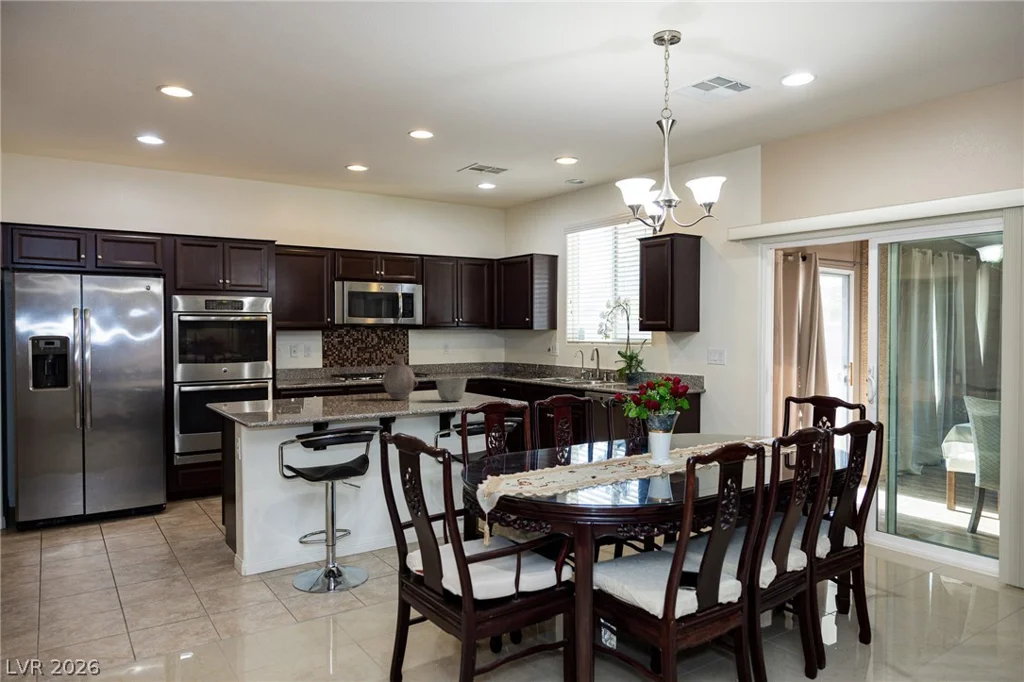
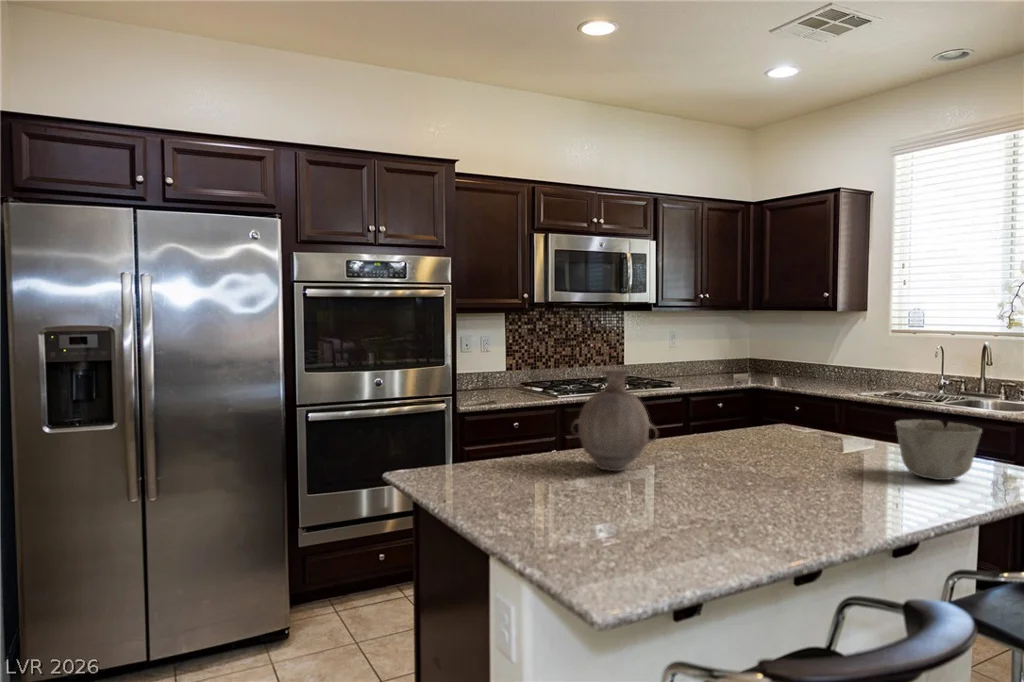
vase: present [381,355,418,400] -> present [572,368,658,471]

